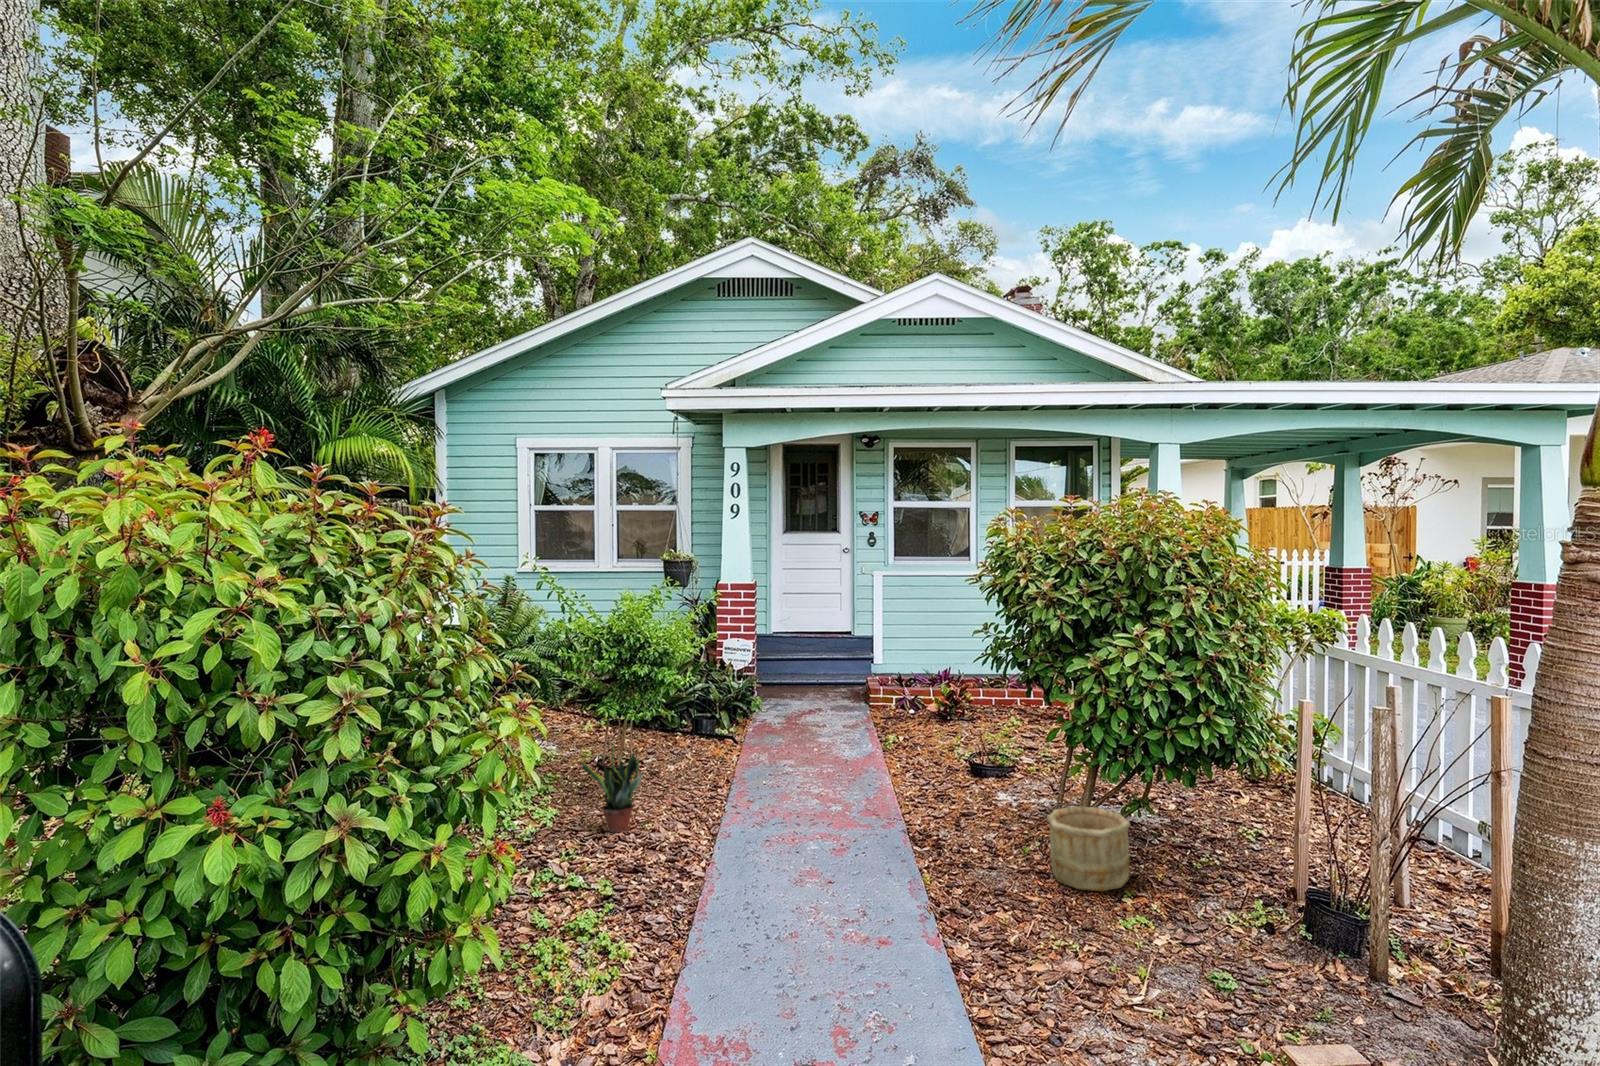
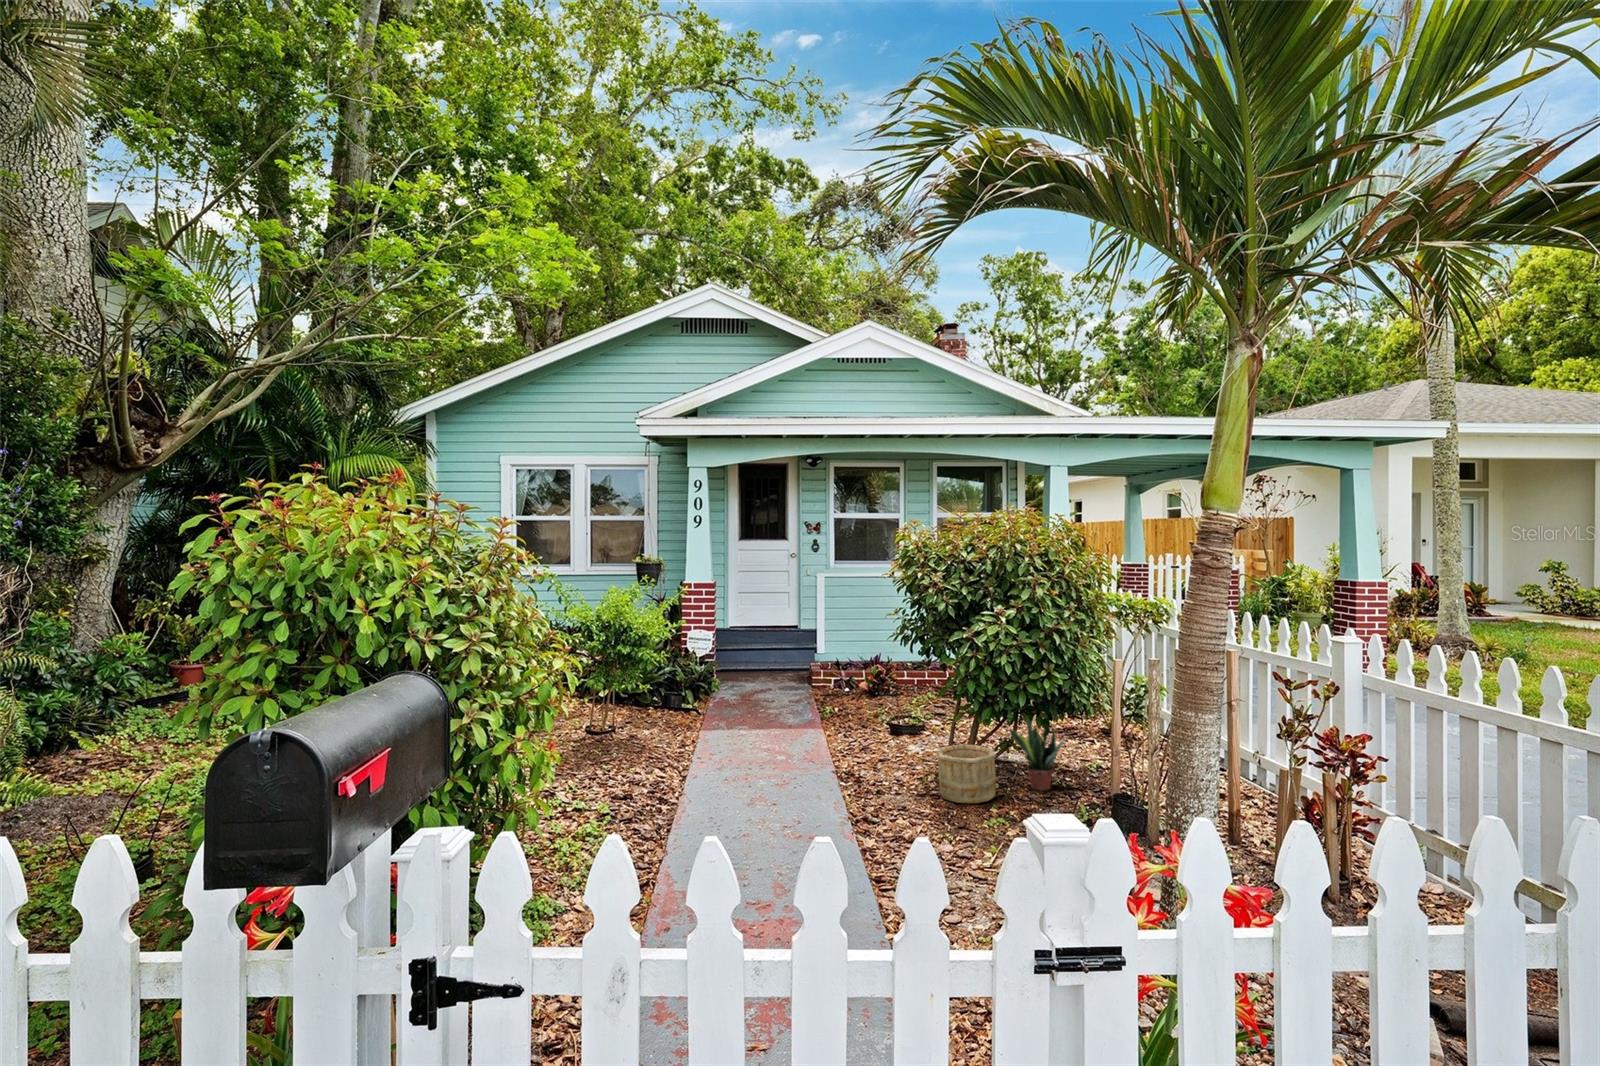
potted plant: present [581,745,643,833] -> present [1011,721,1066,790]

